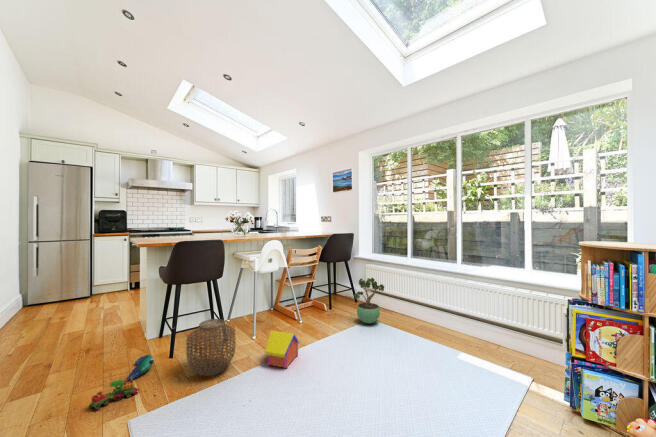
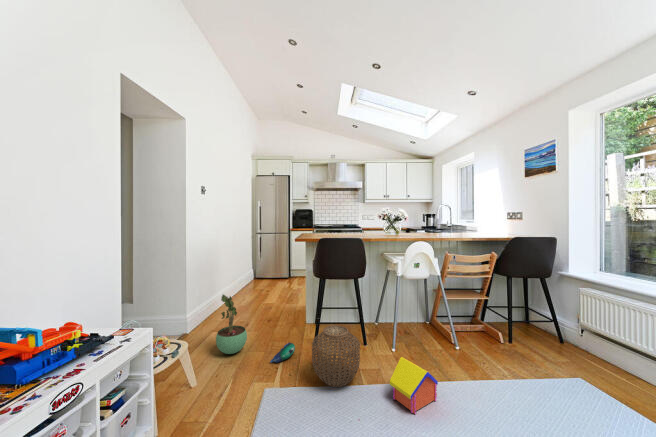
potted plant: present [354,278,384,323] -> present [216,295,247,354]
toy train: present [89,379,139,410] -> none [239,361,274,383]

